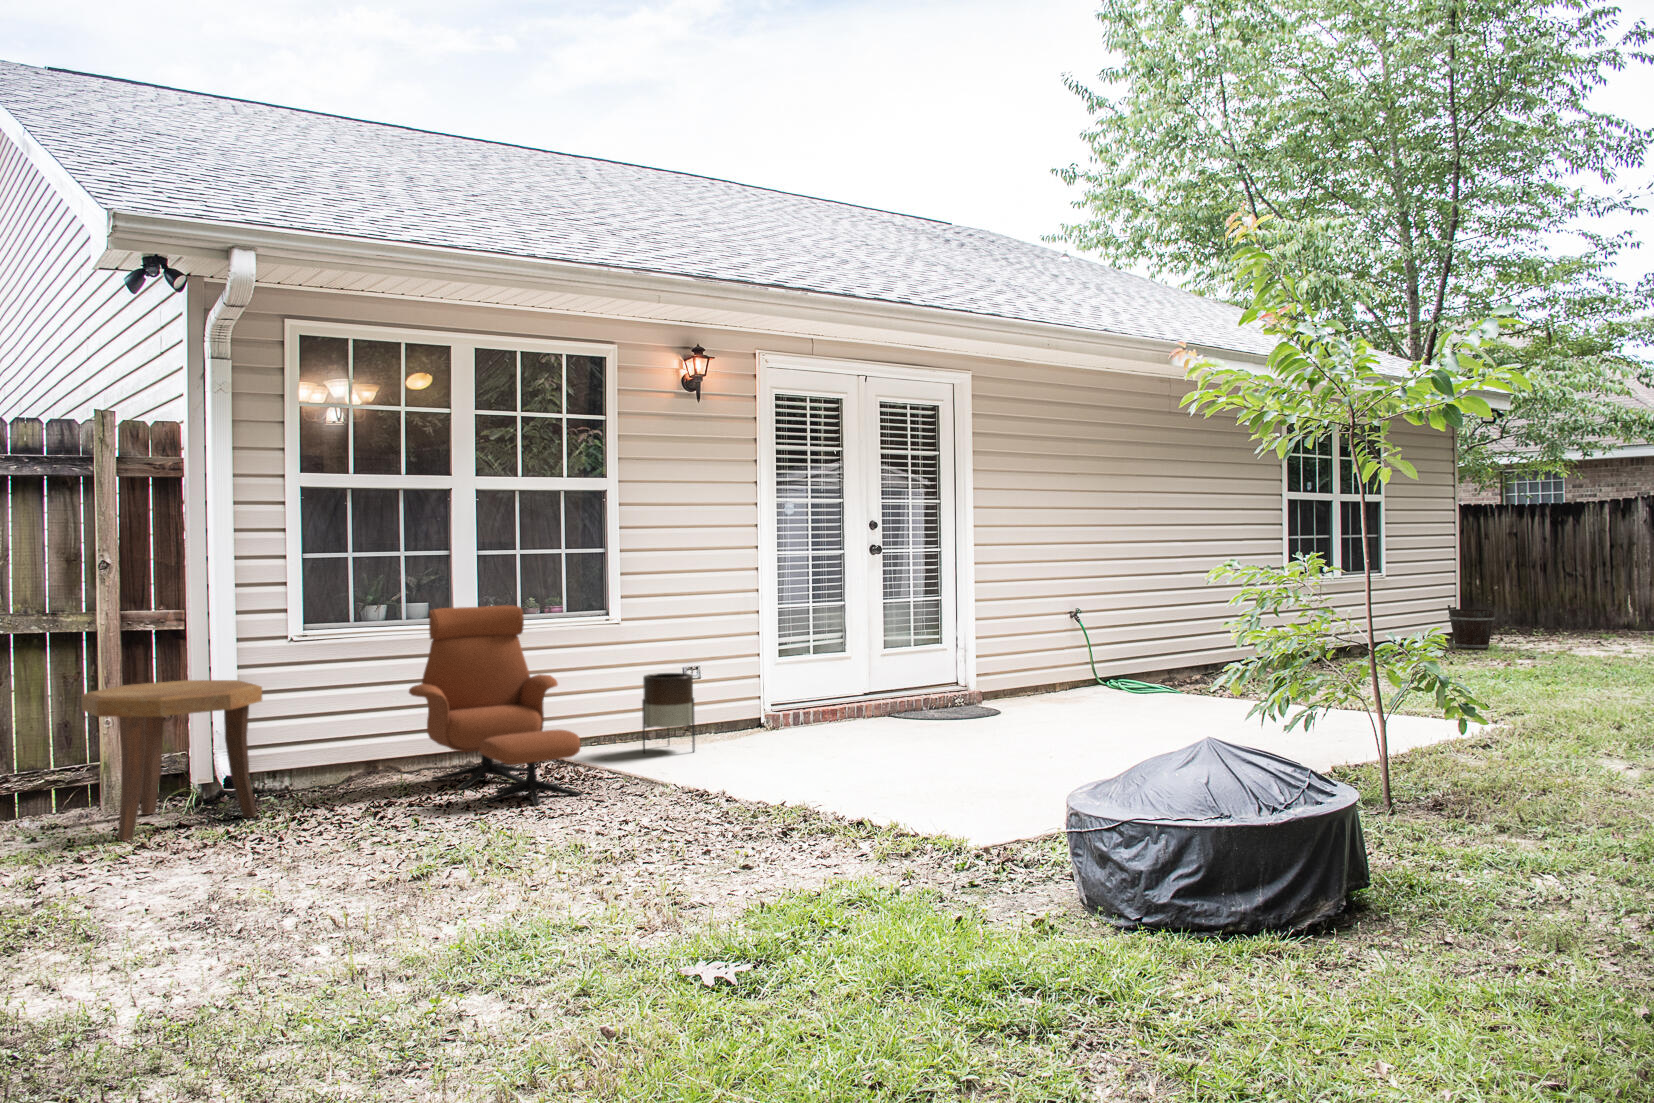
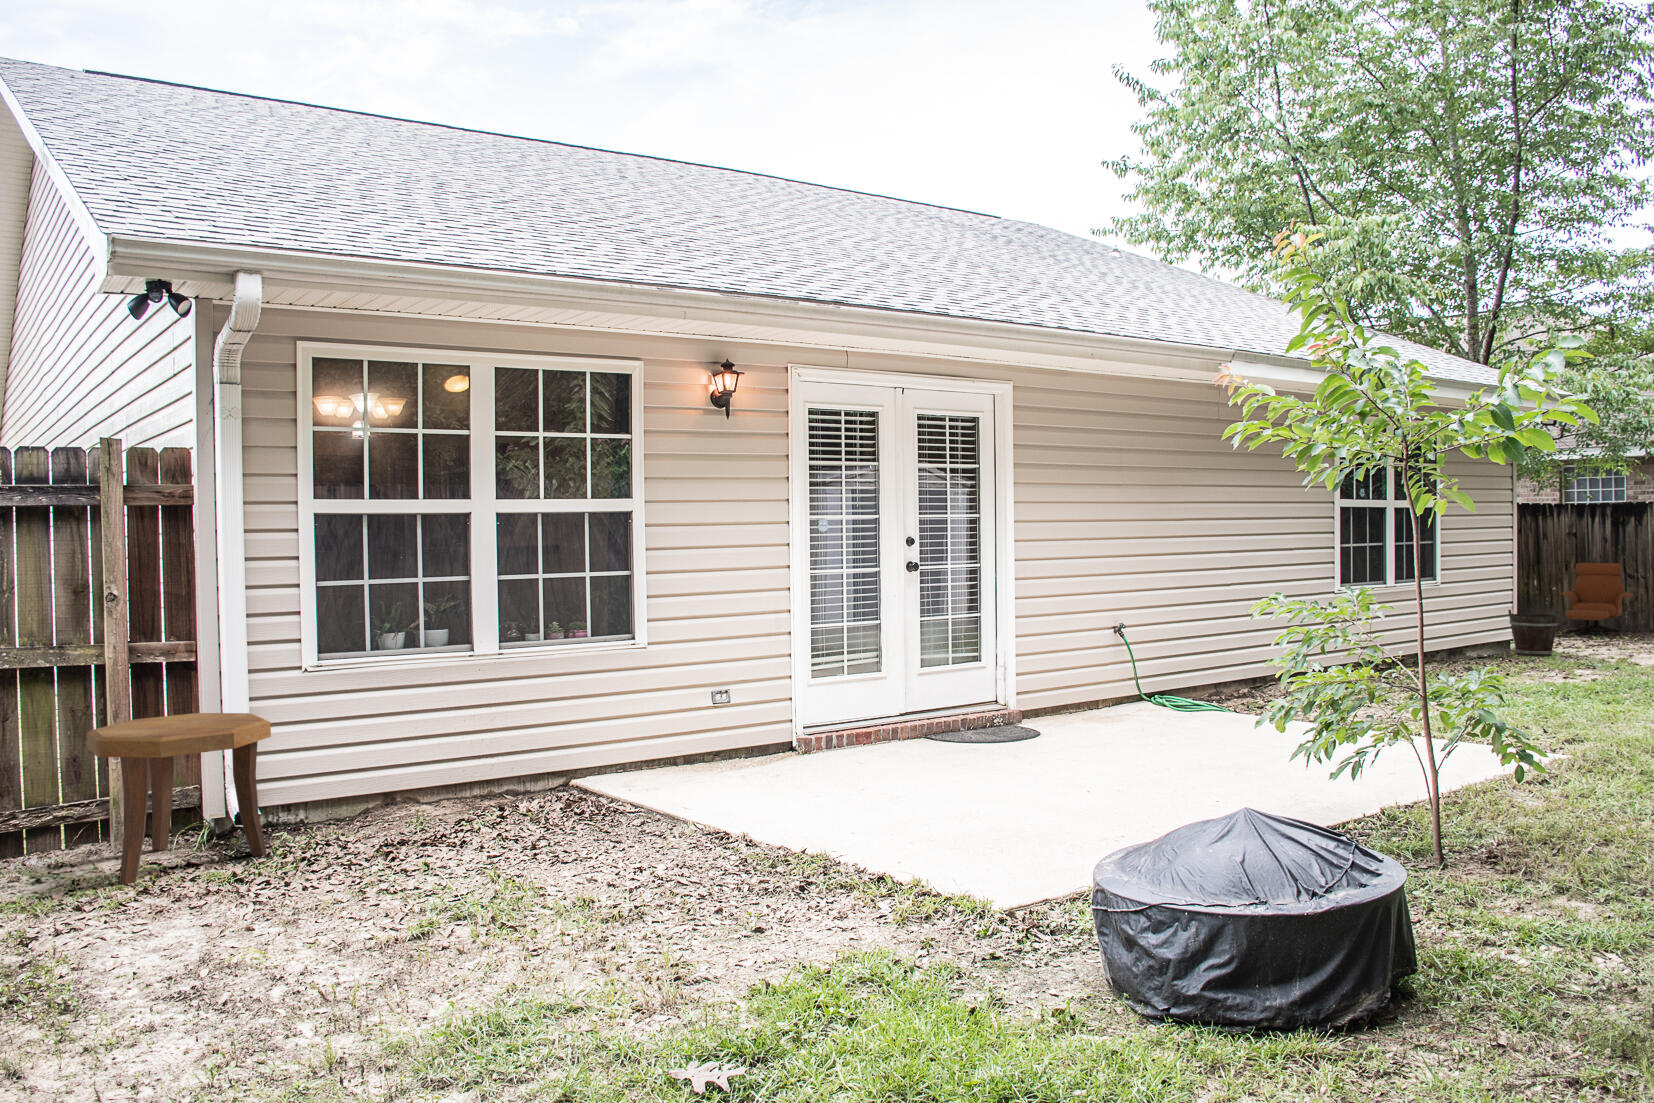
lounge chair: present [409,605,582,806] -> present [1563,563,1632,636]
planter: present [642,673,695,753] -> none [669,696,722,779]

